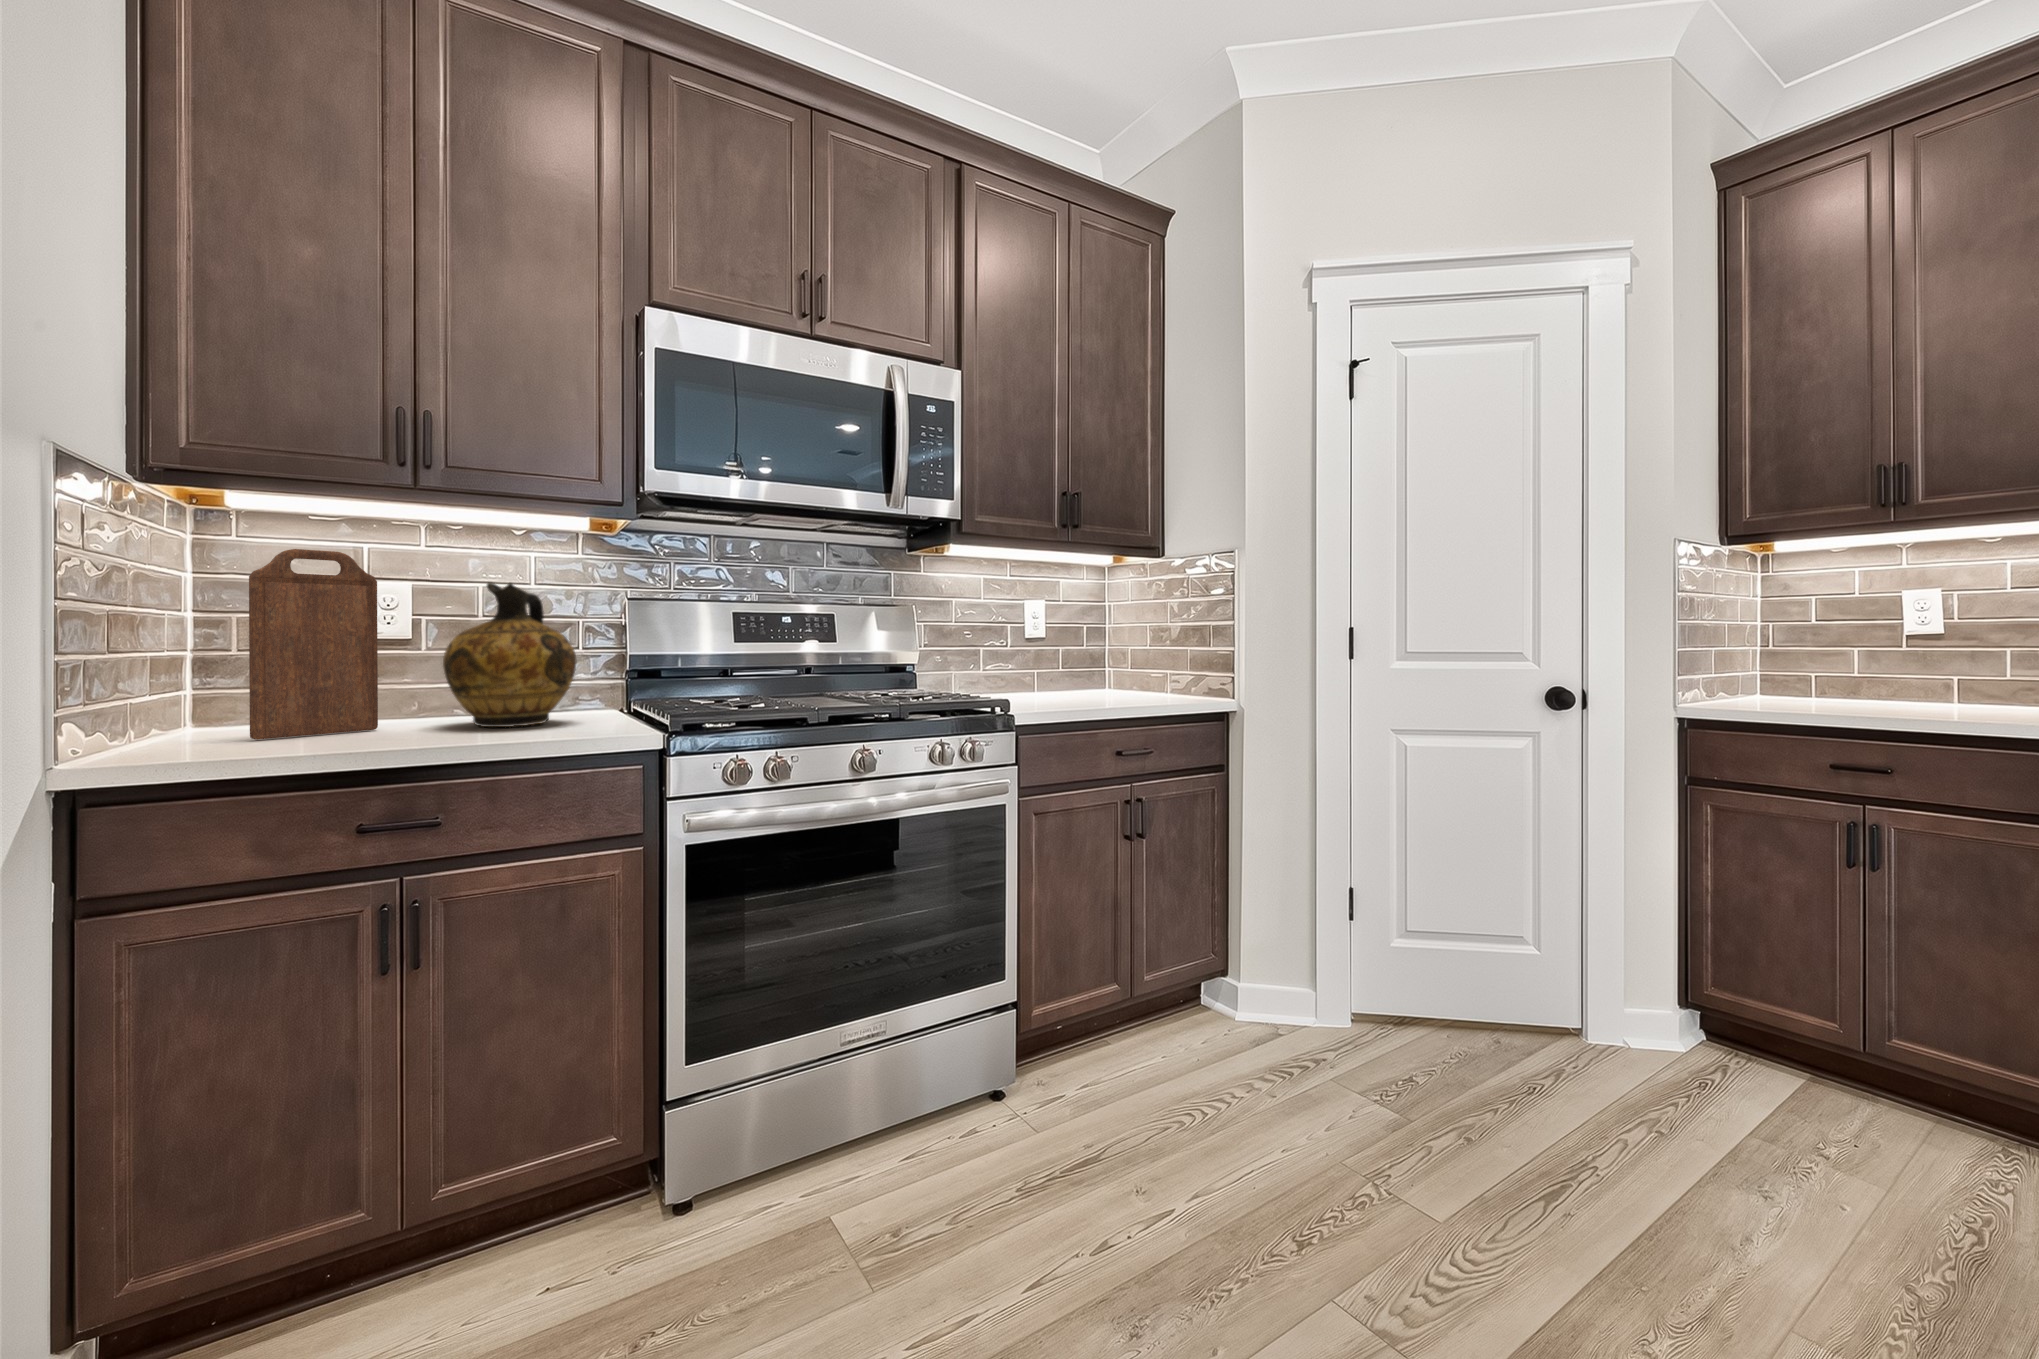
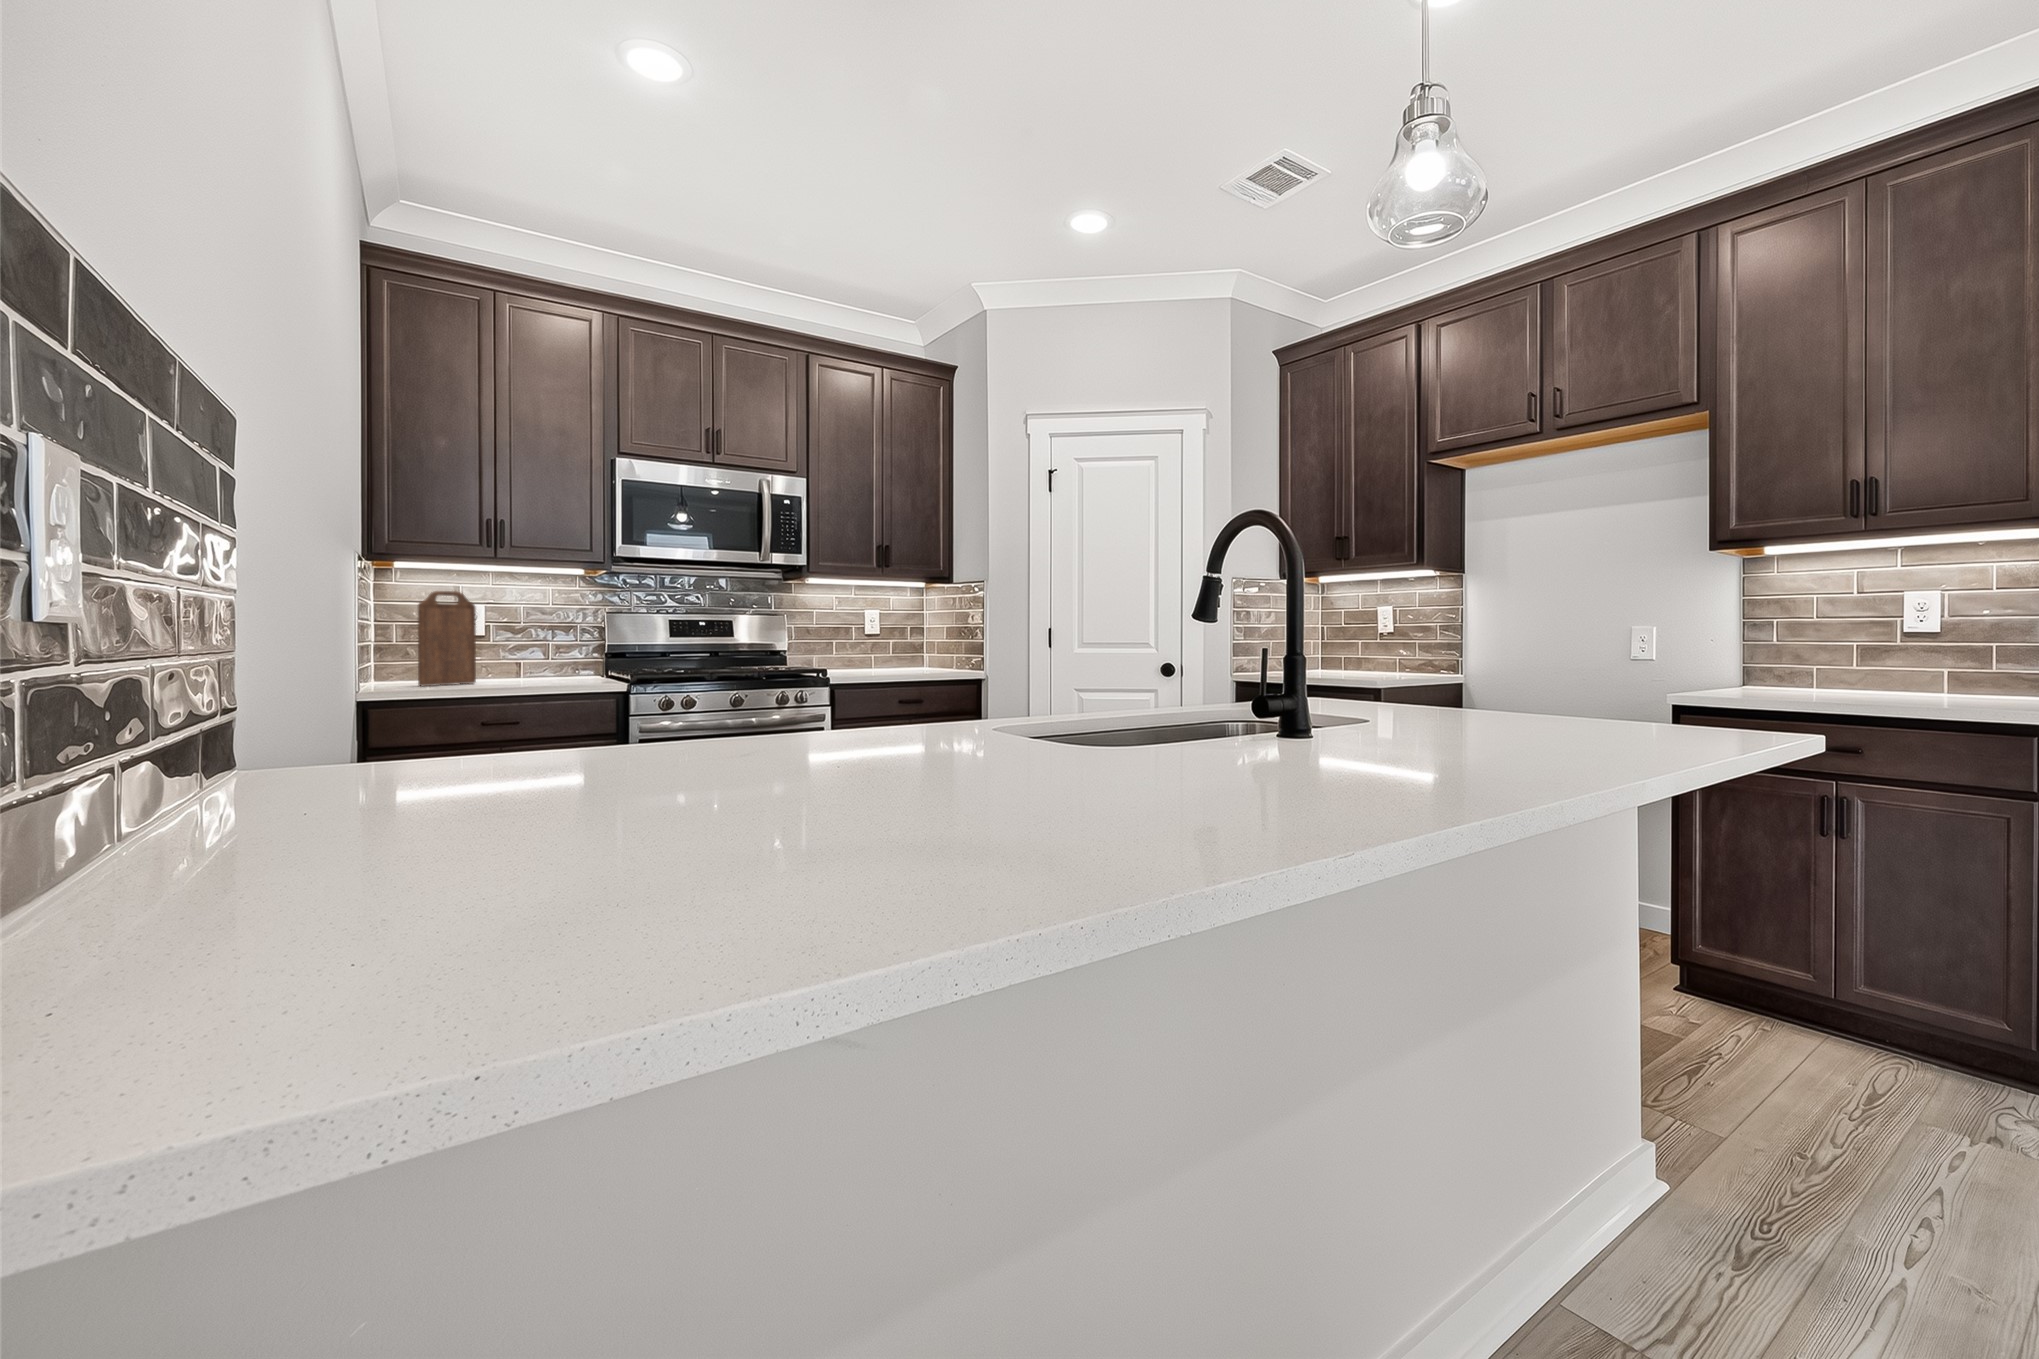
ceramic jug: present [443,582,576,727] -> none [509,606,579,683]

